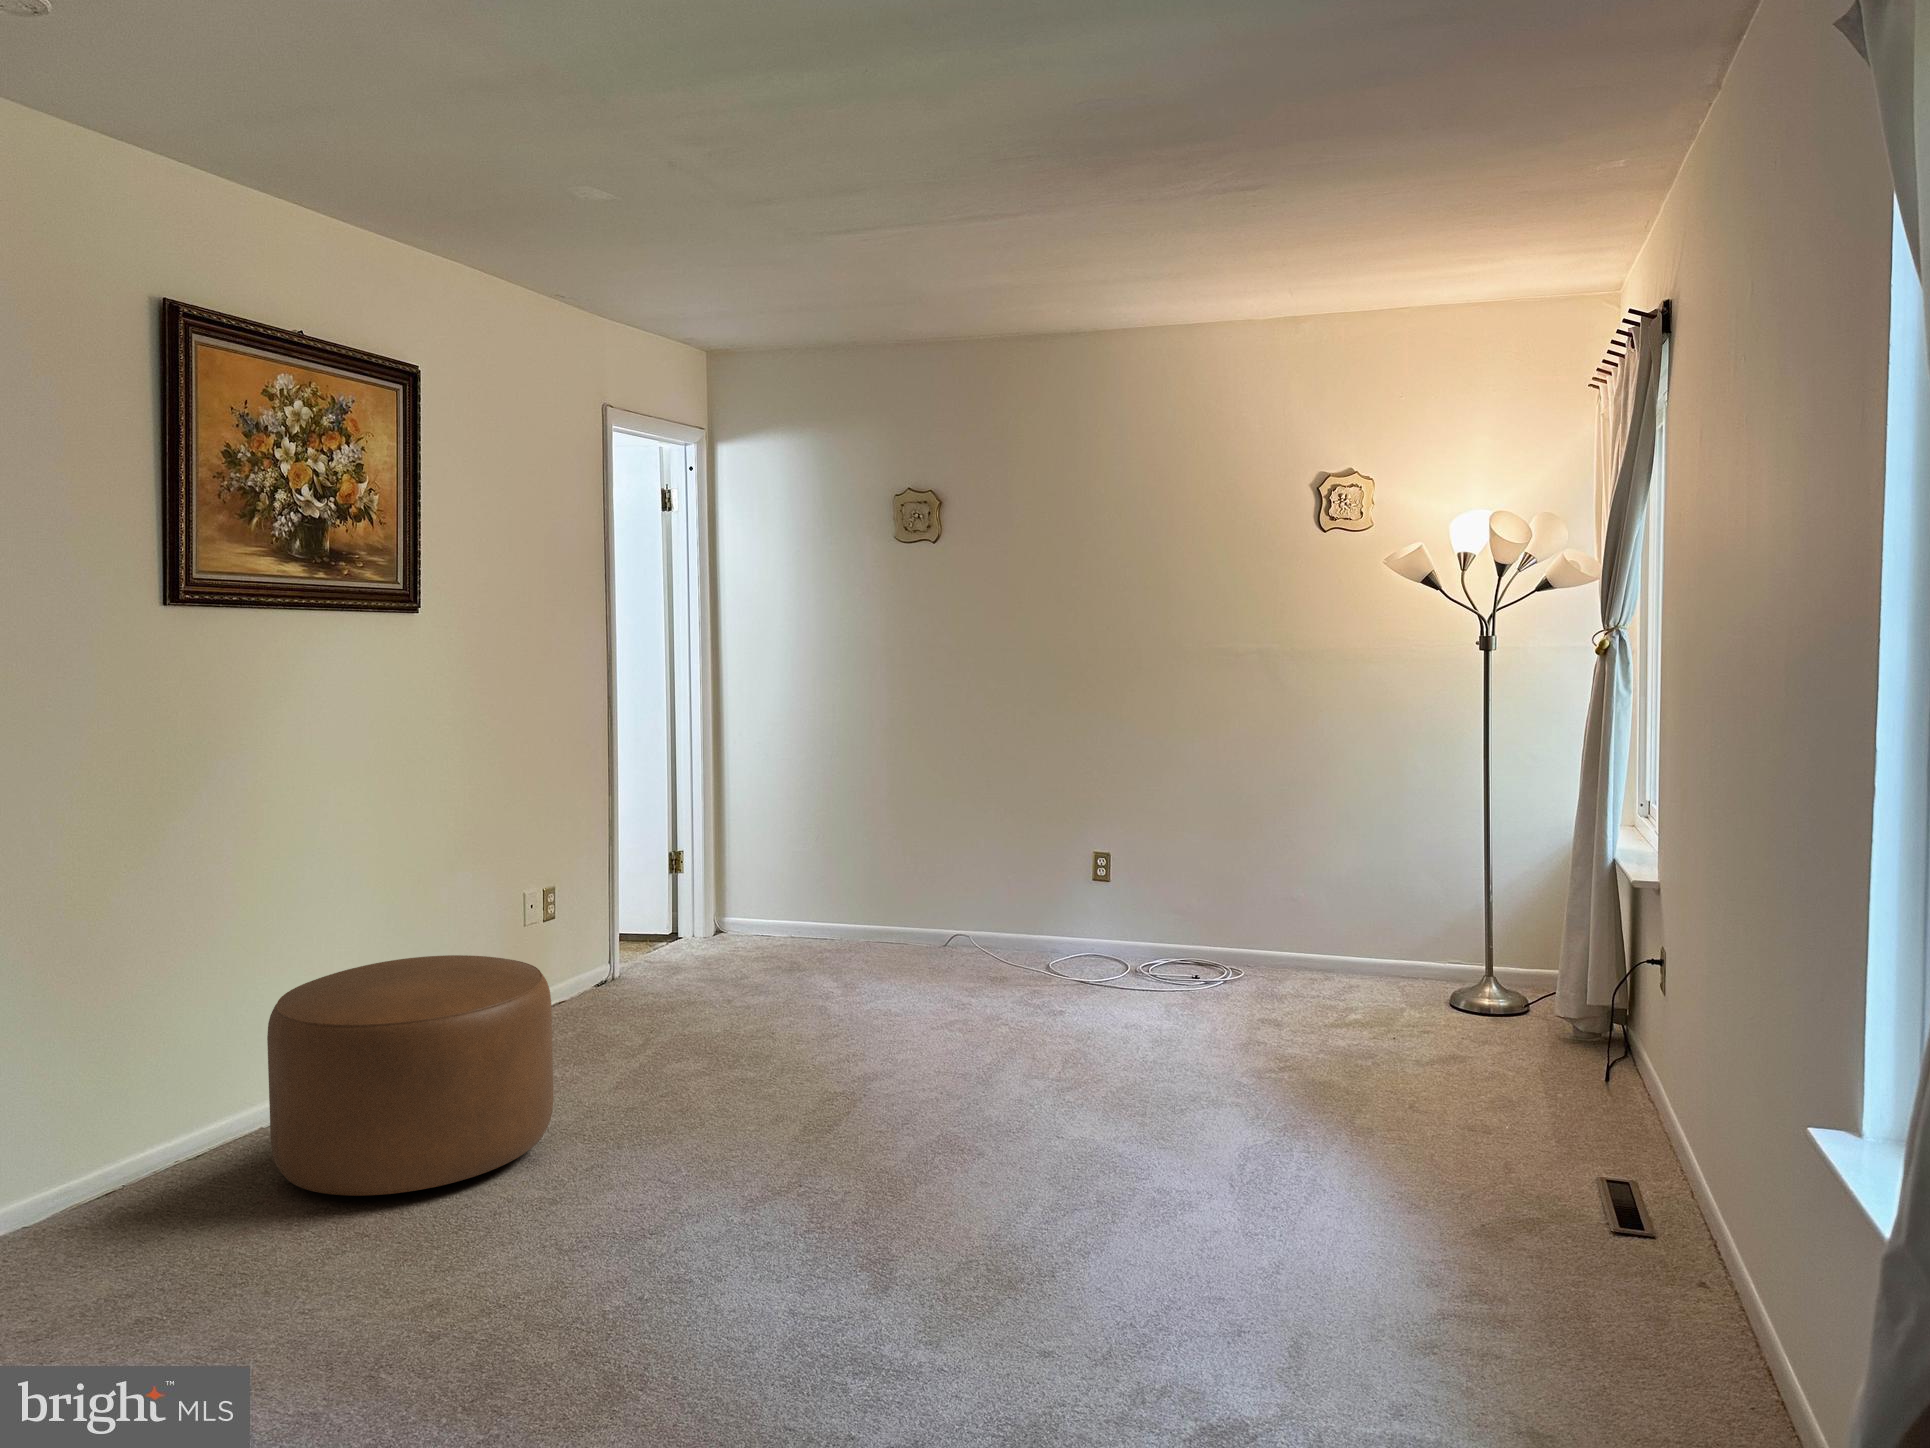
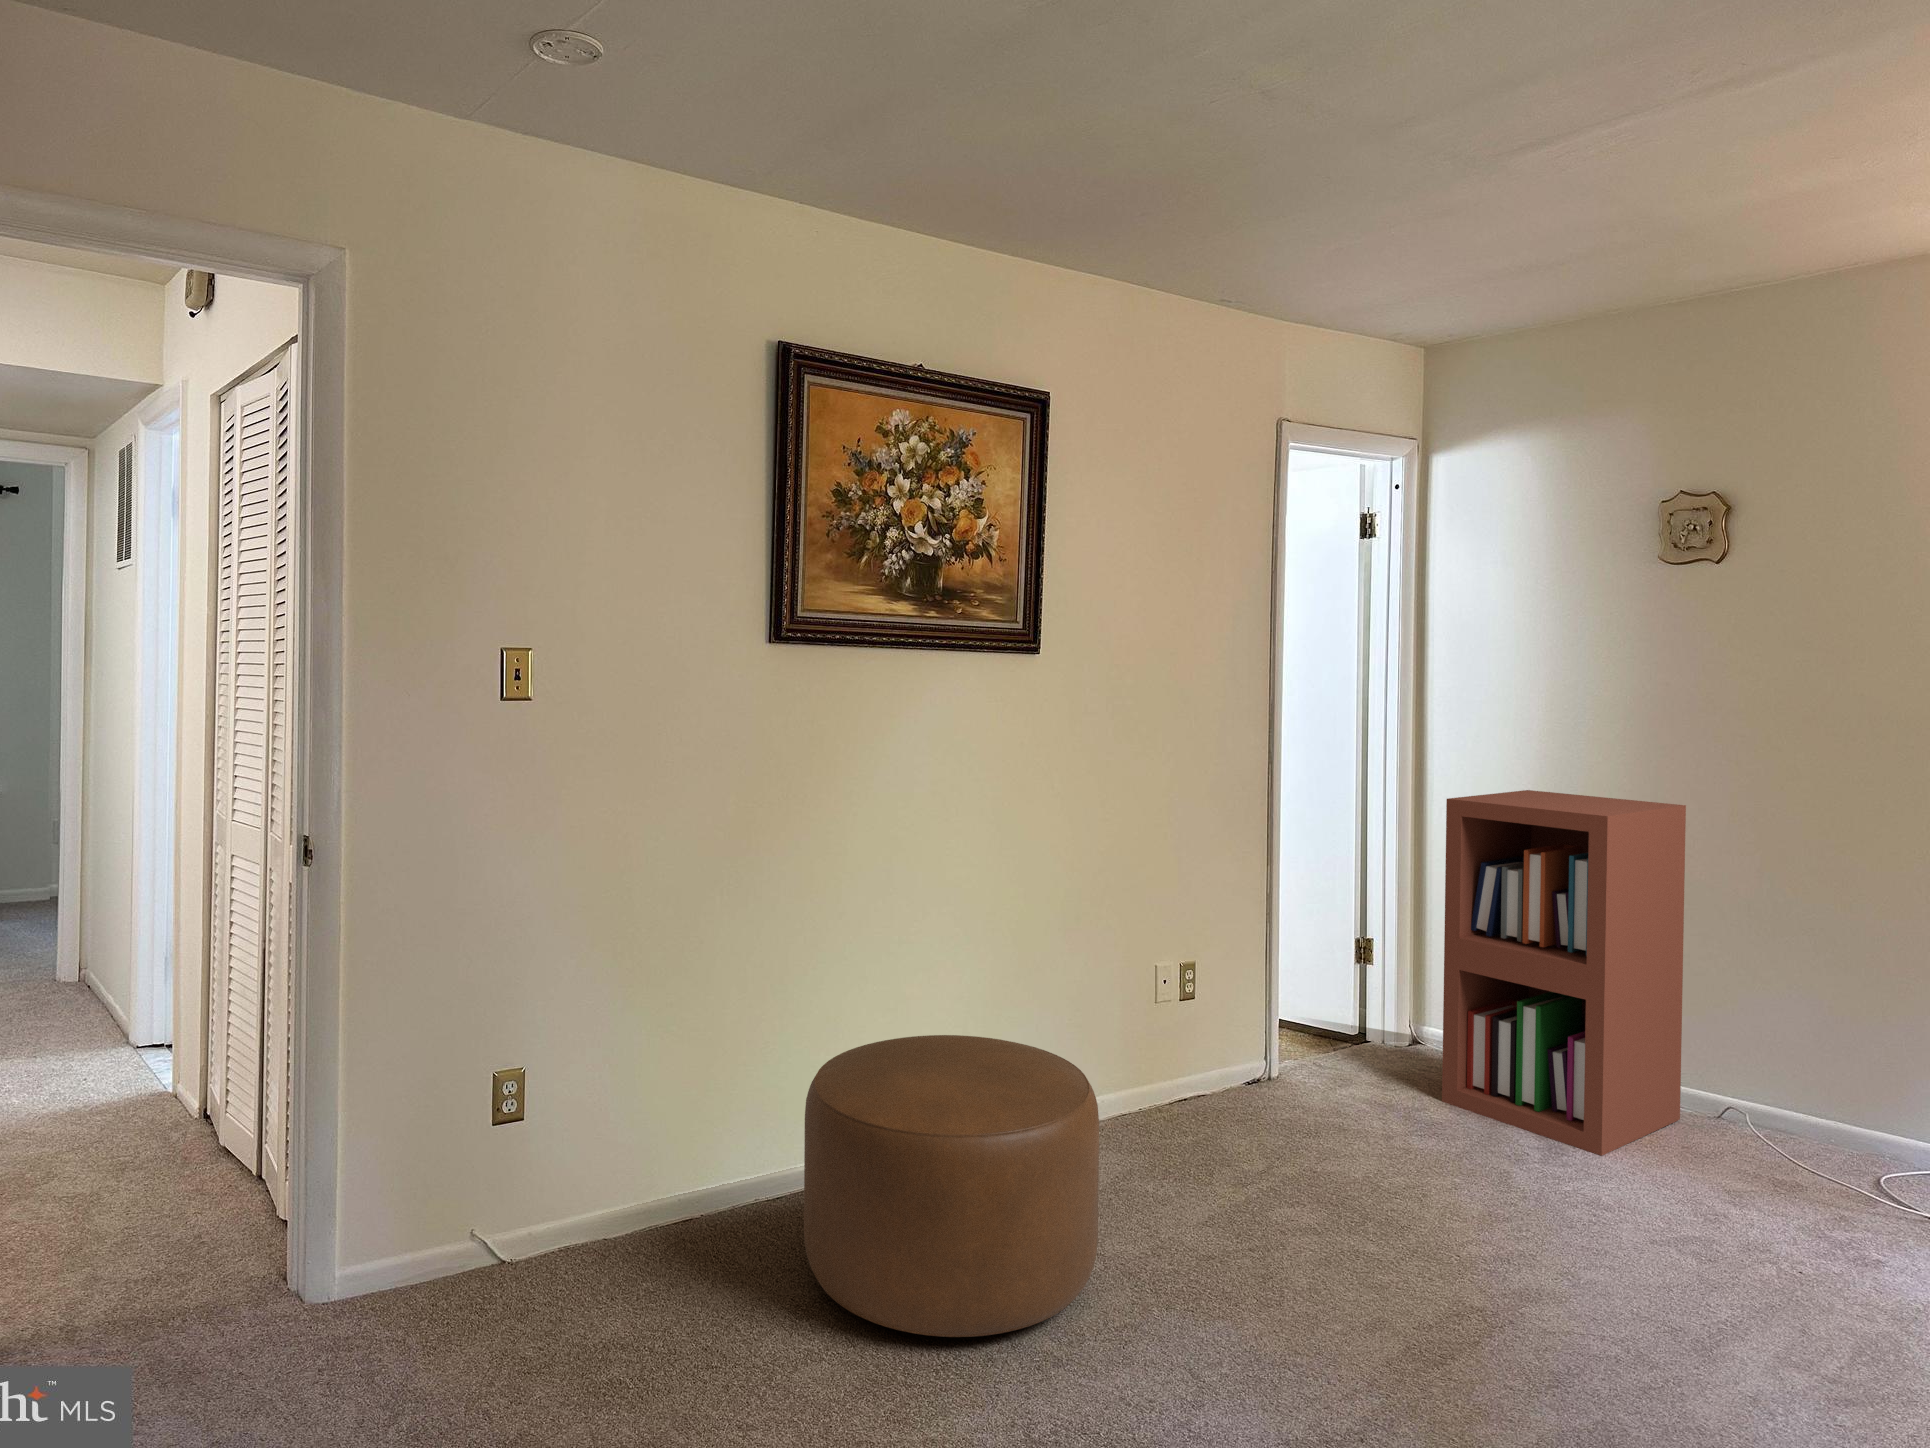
bookshelf: none [750,717,908,974] -> present [1442,790,1686,1156]

